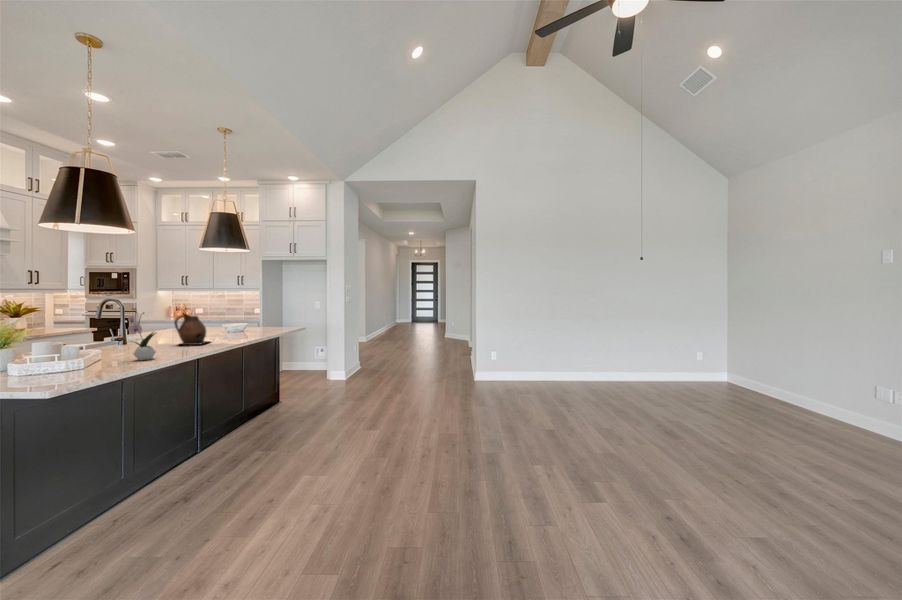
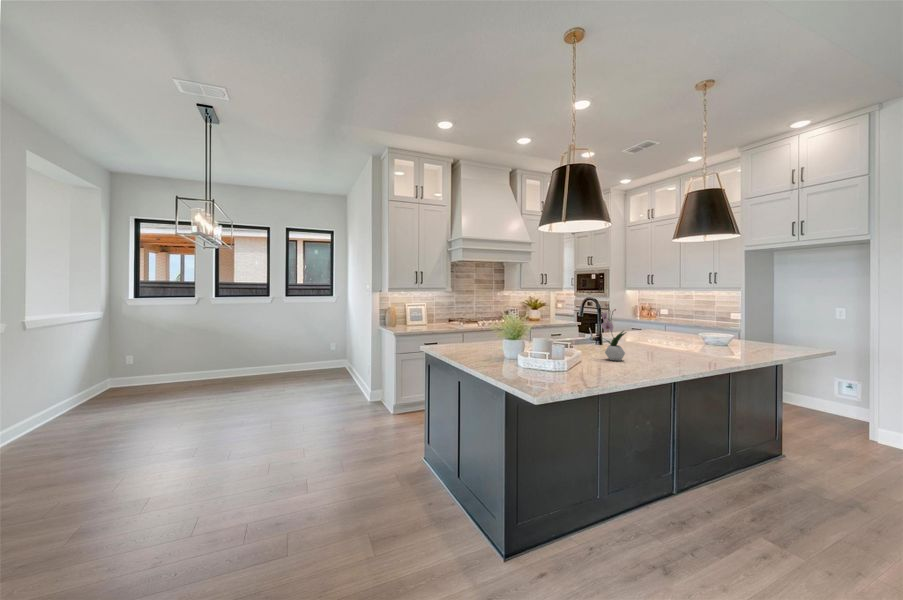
ceramic pitcher: present [174,313,208,345] -> none [643,311,683,351]

